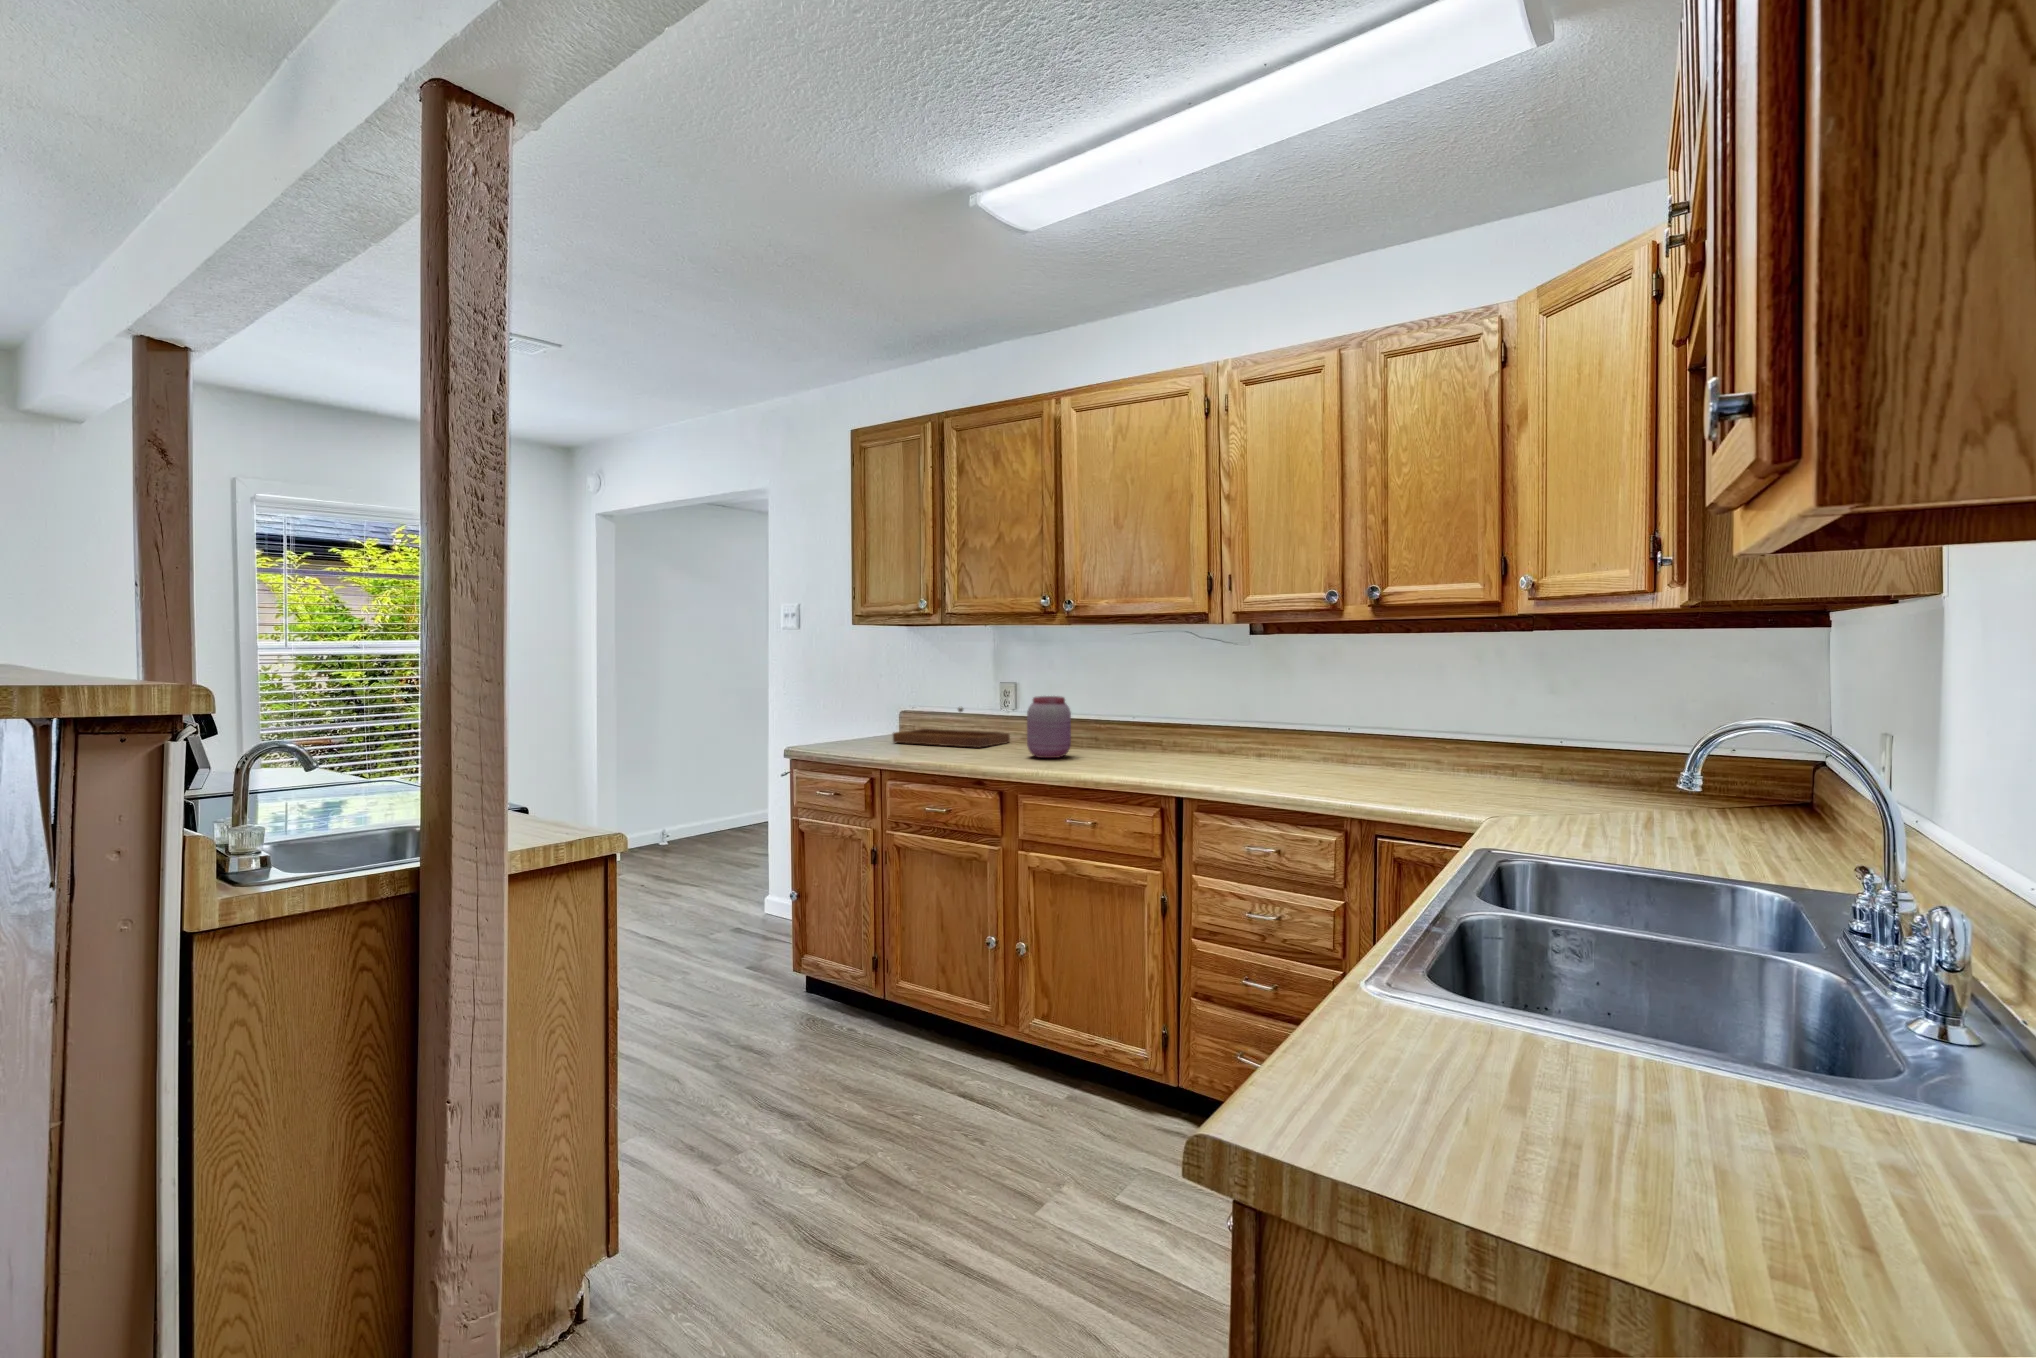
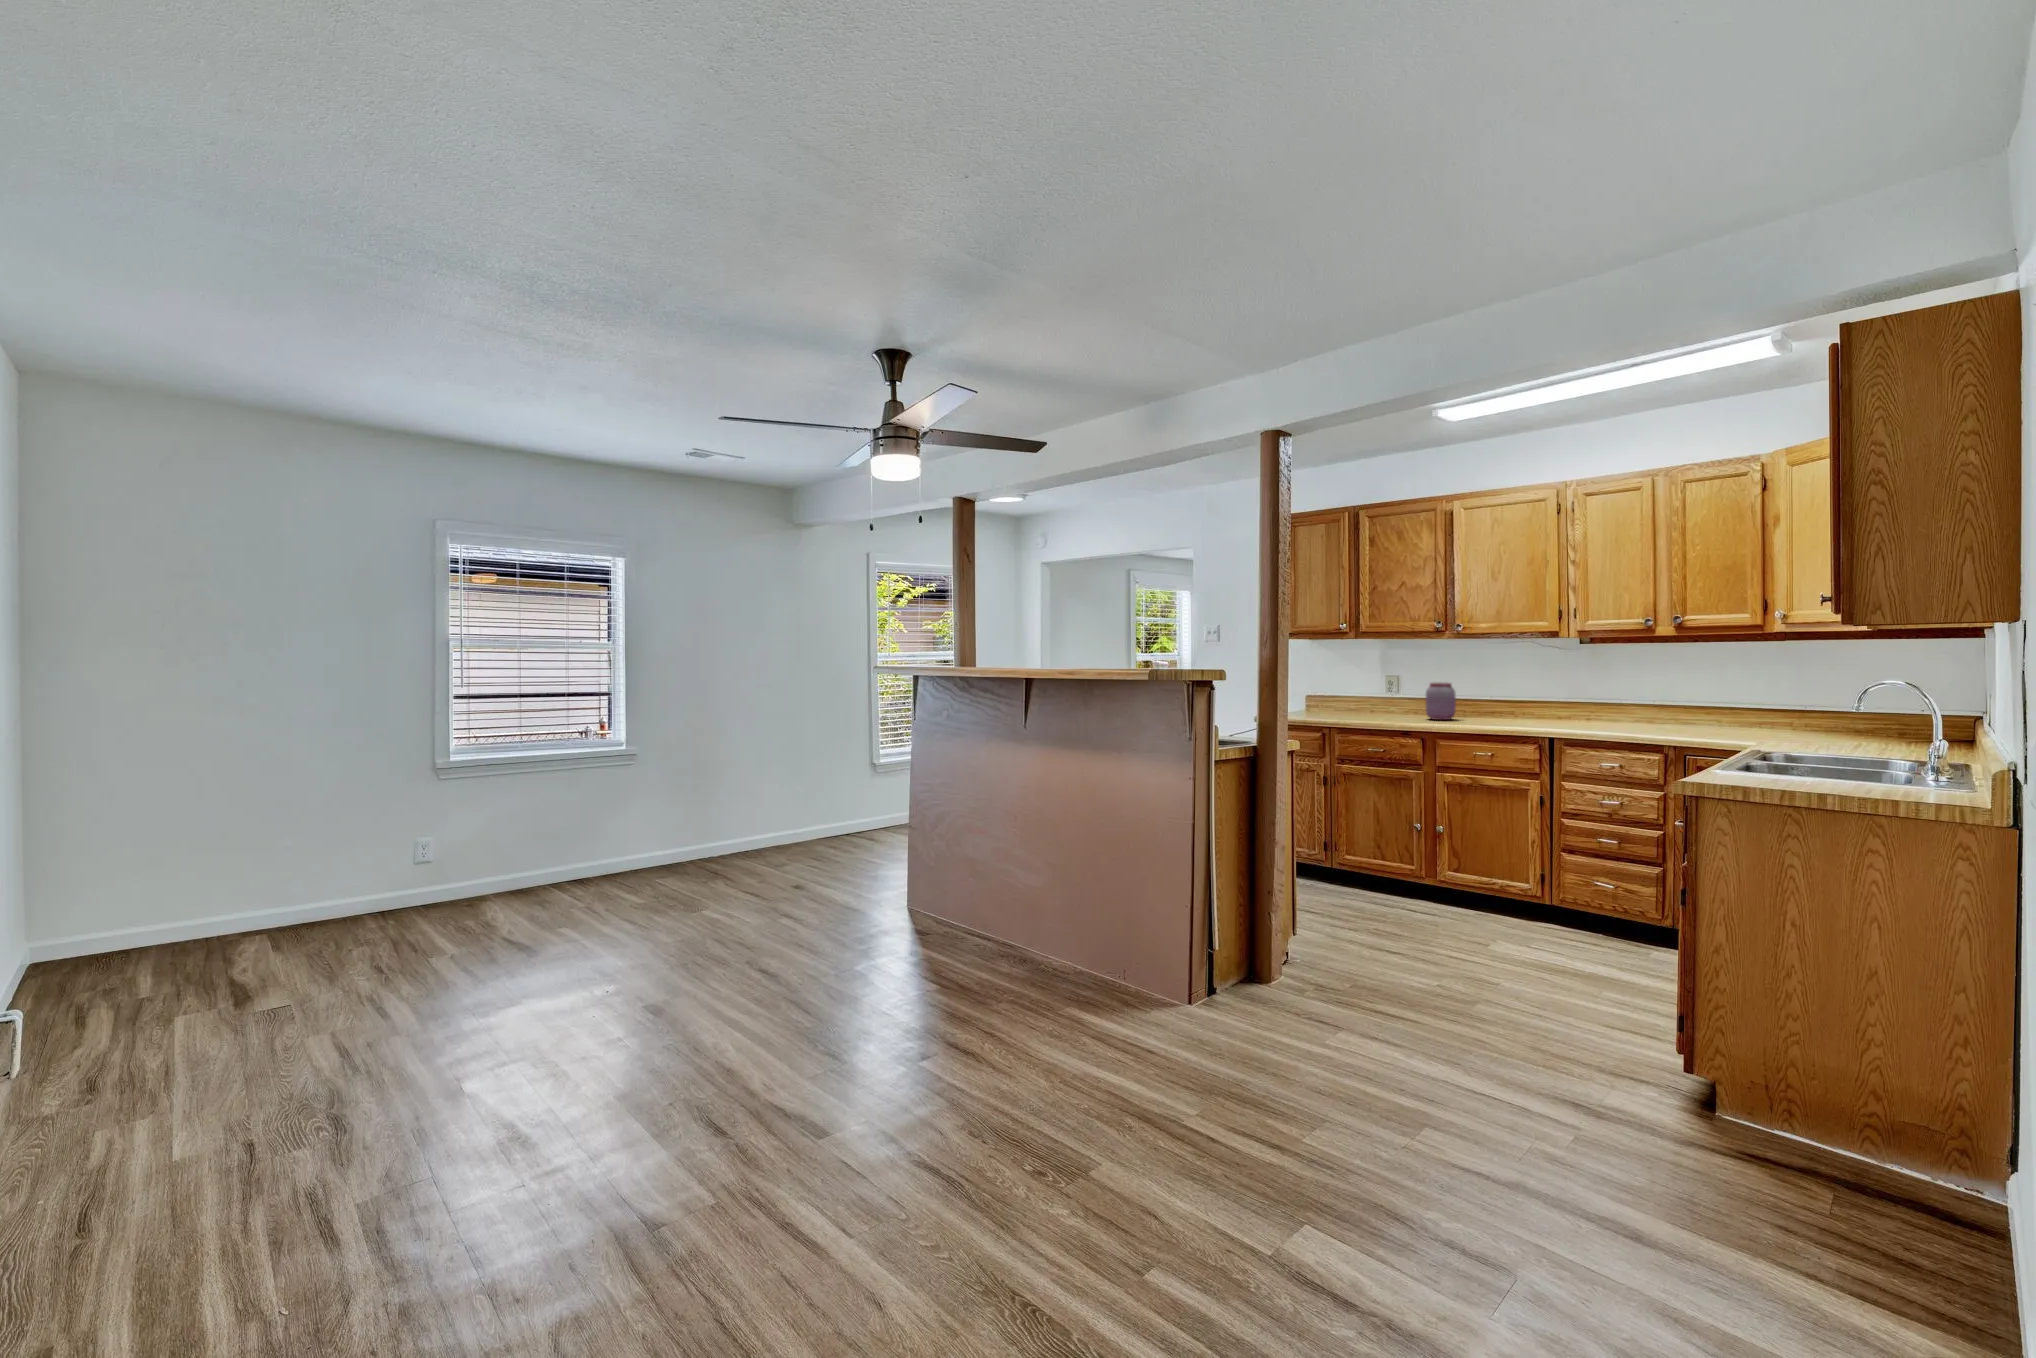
tray: present [893,707,1010,748] -> none [1316,690,1395,715]

